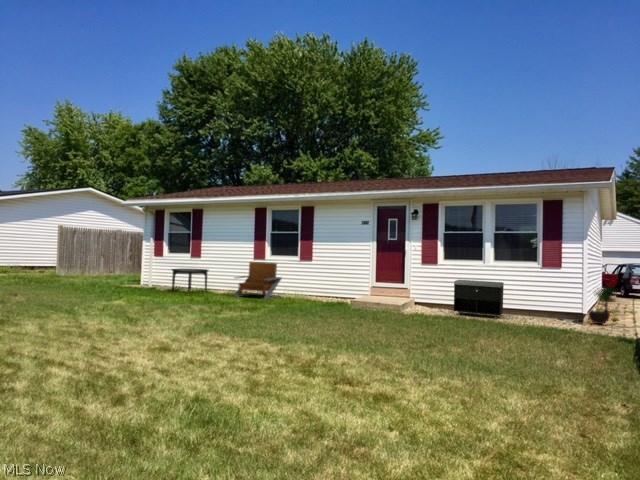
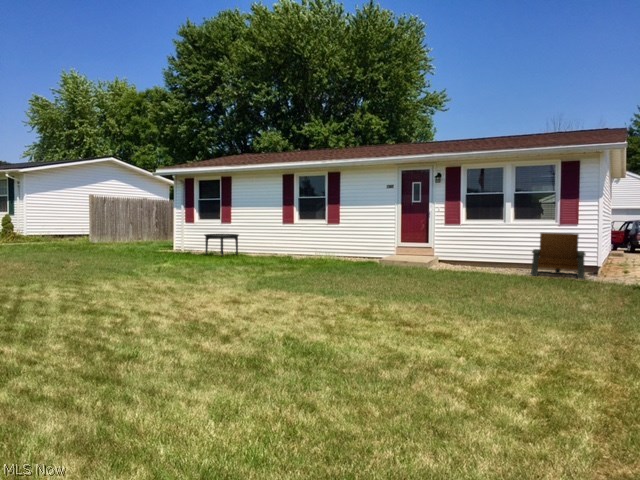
lounge chair: present [234,262,282,300] -> present [531,233,586,280]
storage bench: present [454,280,504,318] -> none [476,238,523,272]
potted tree: present [588,287,617,324] -> none [601,237,630,275]

